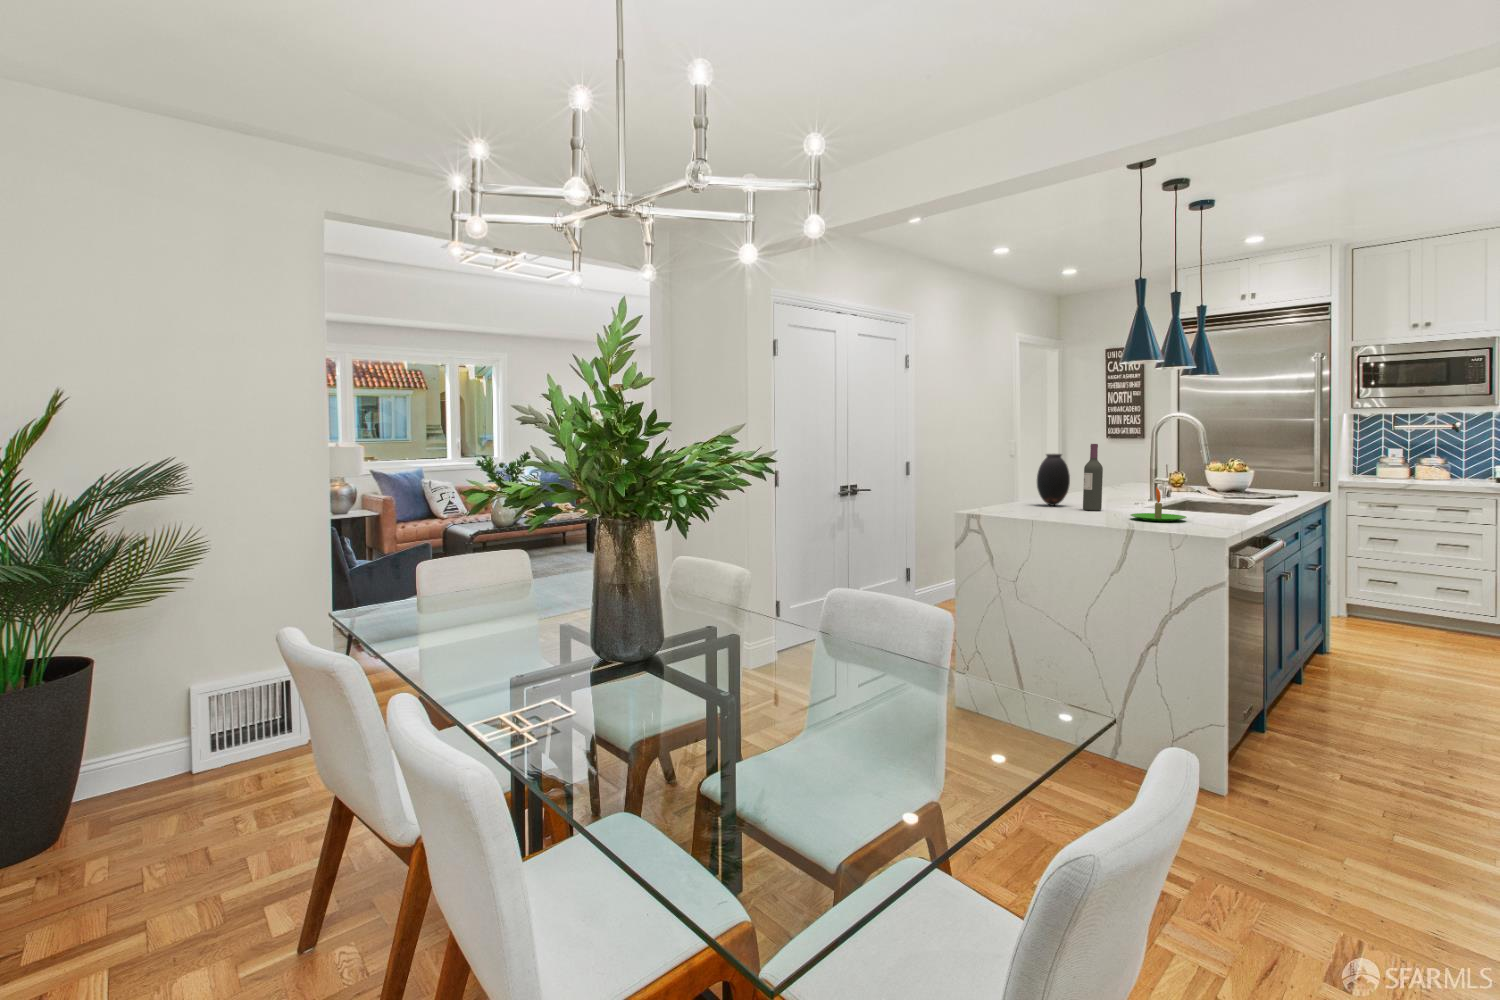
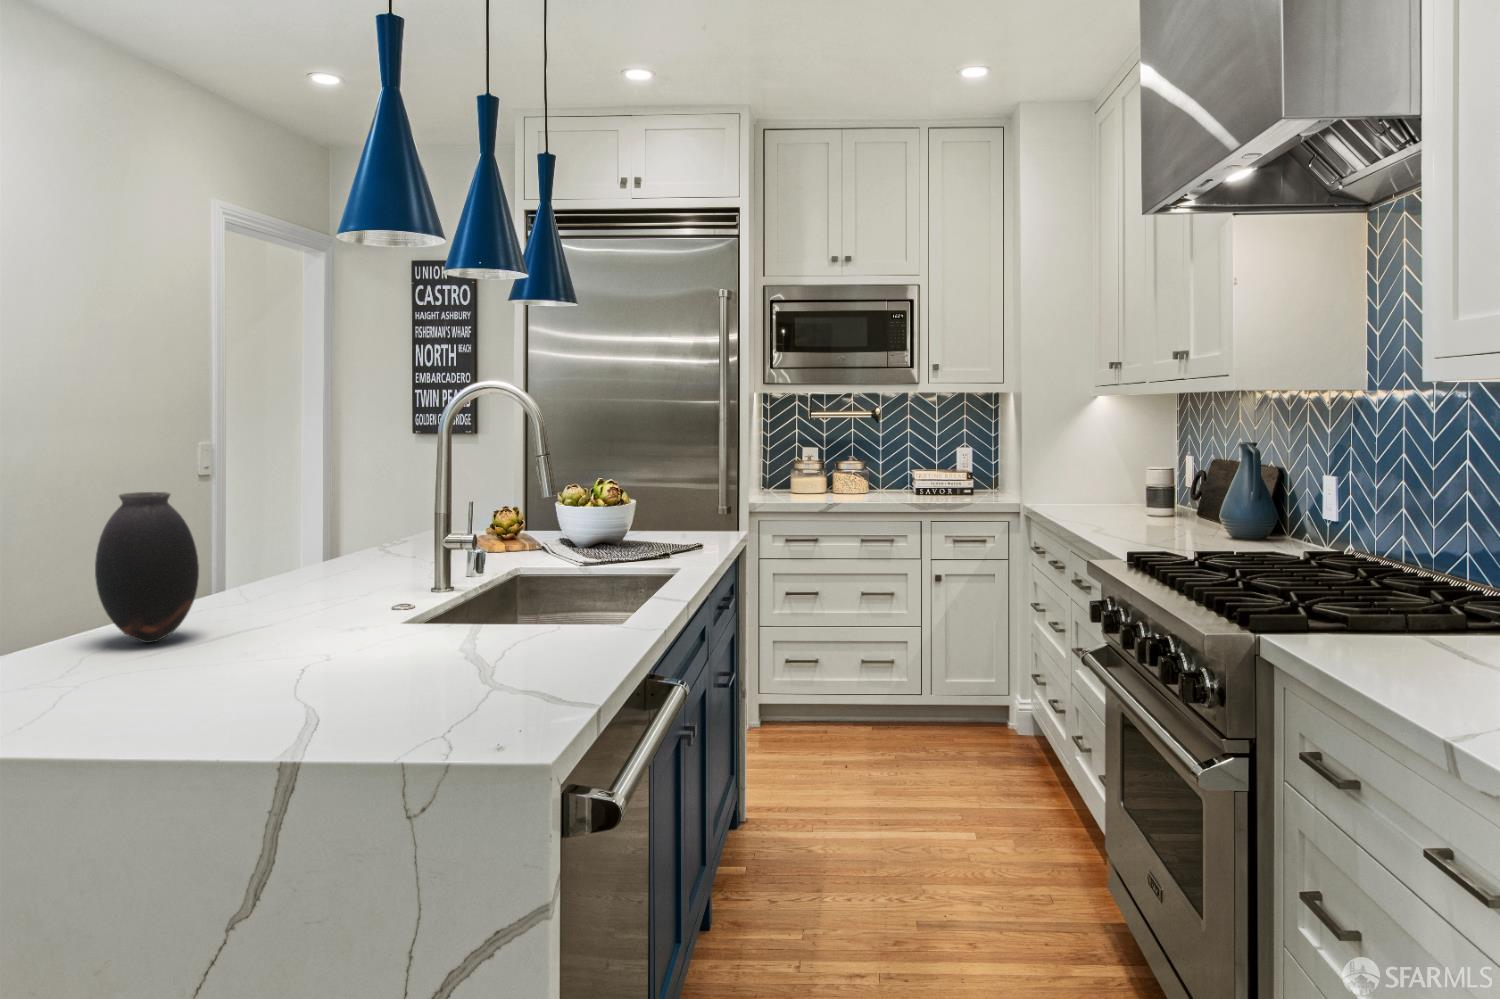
wine bottle: present [1083,444,1103,511] -> none [211,469,270,665]
candle: present [1131,487,1187,522] -> none [305,614,466,726]

